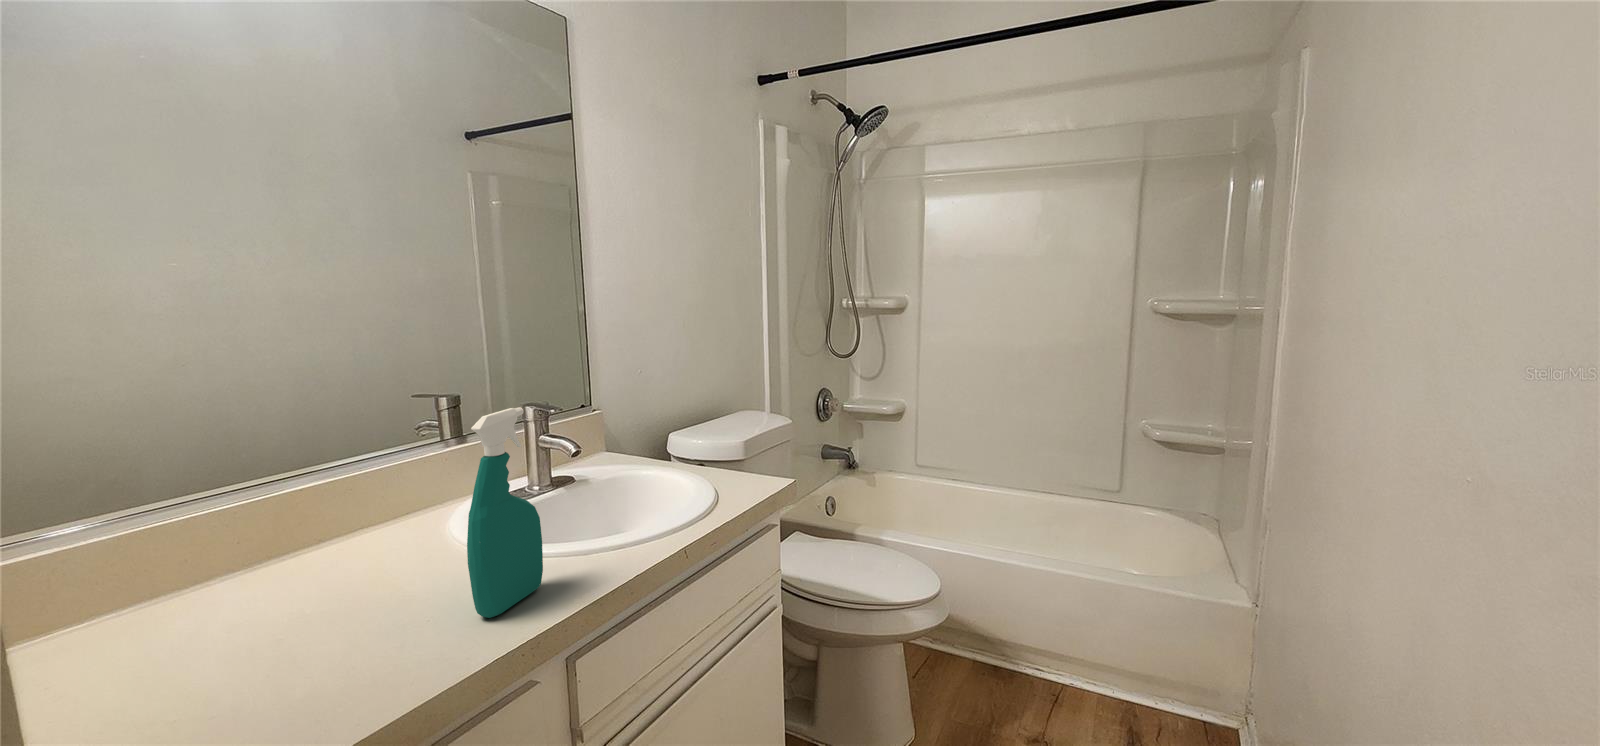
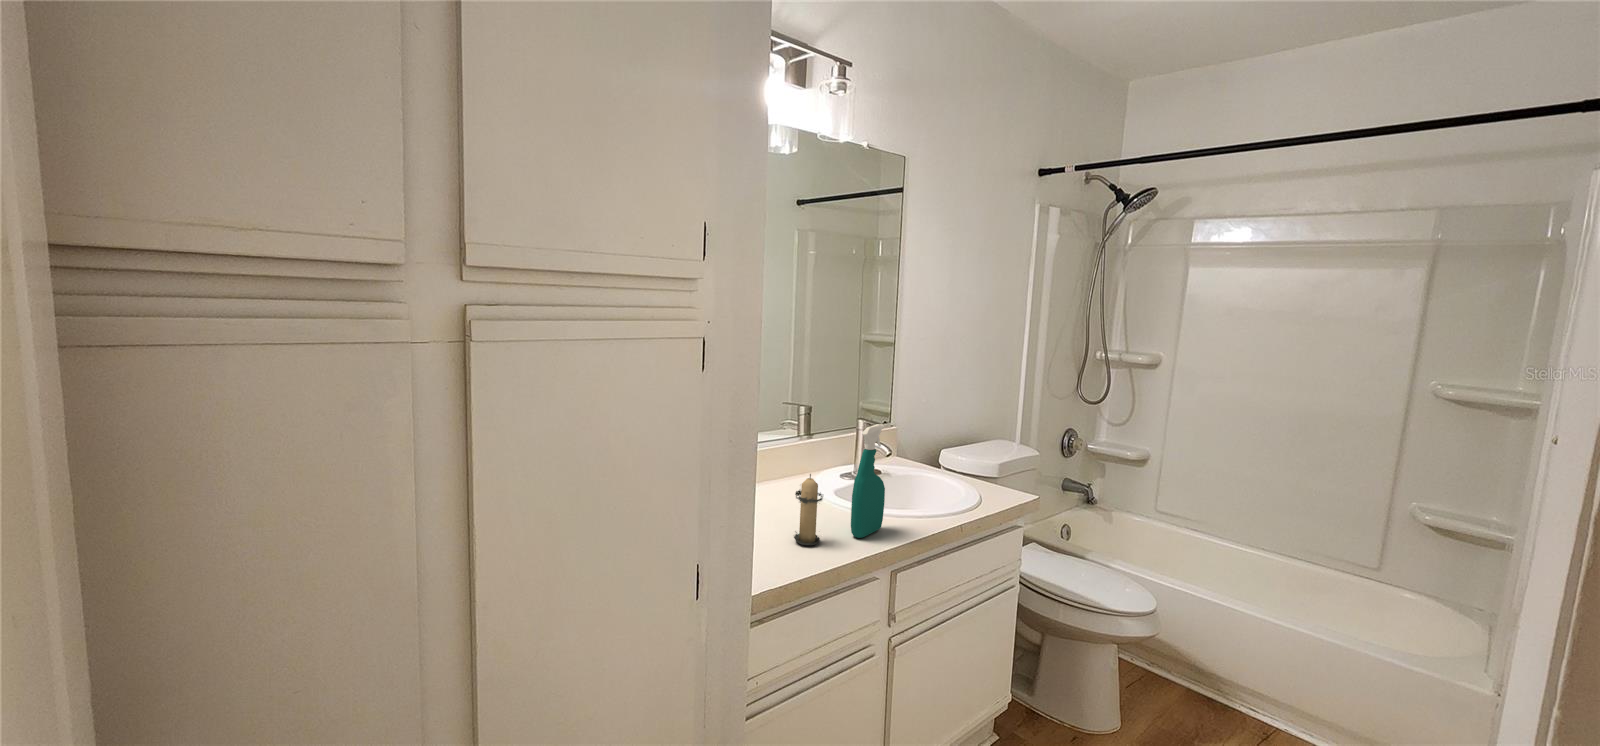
candle: none [321,523,411,669] -> present [794,474,823,545]

